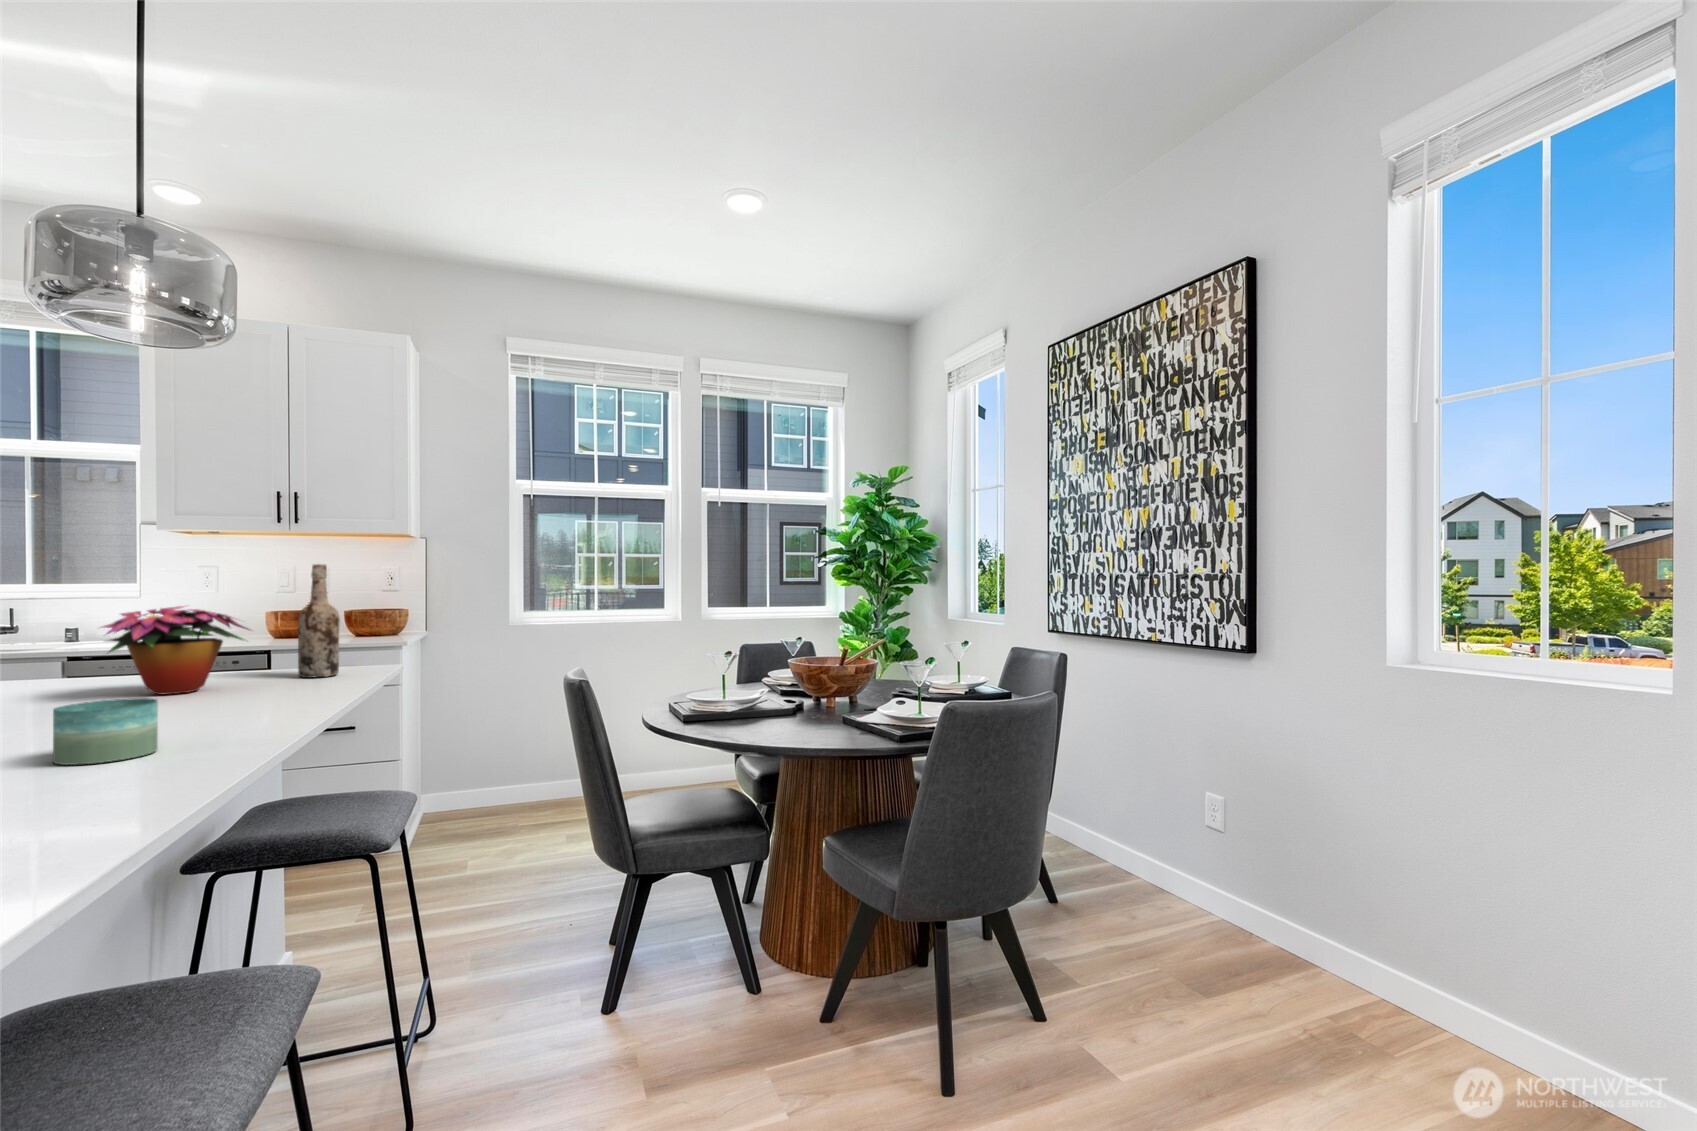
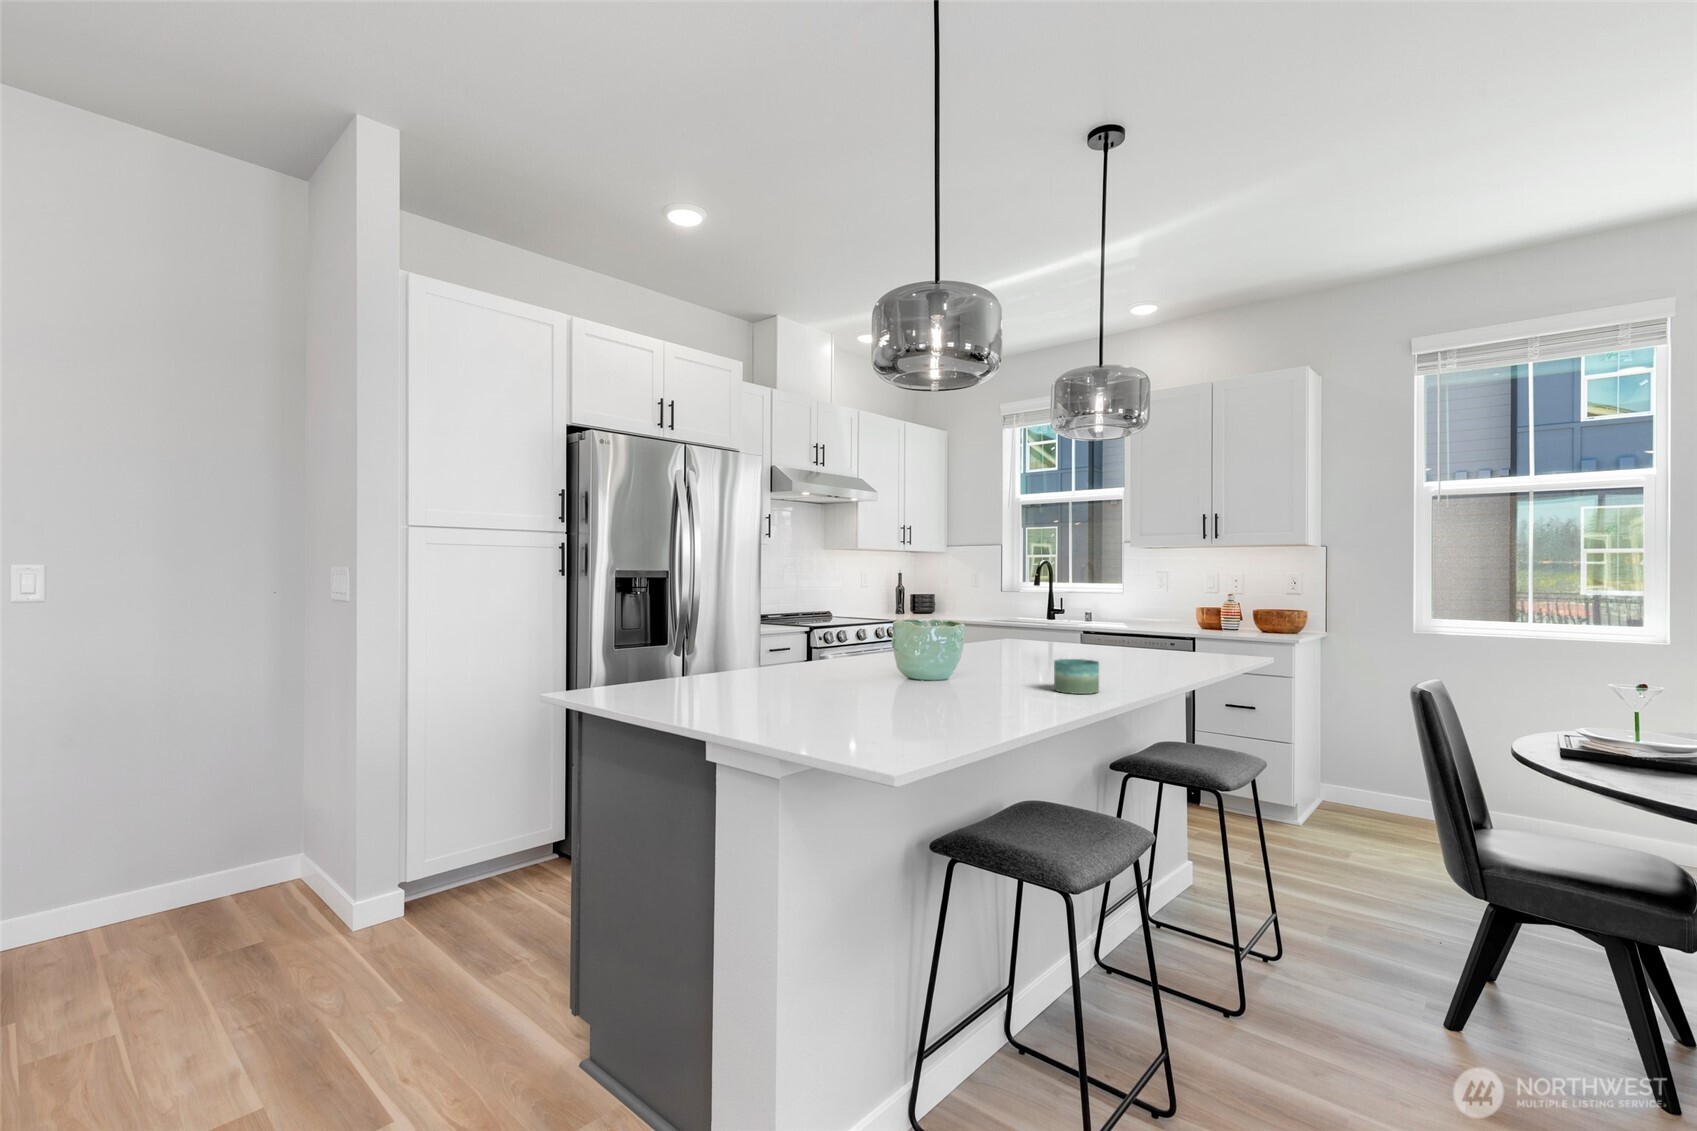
wine bottle: present [298,564,340,678] -> none [1197,576,1226,662]
flower arrangement: present [101,606,249,695] -> none [1081,603,1170,662]

